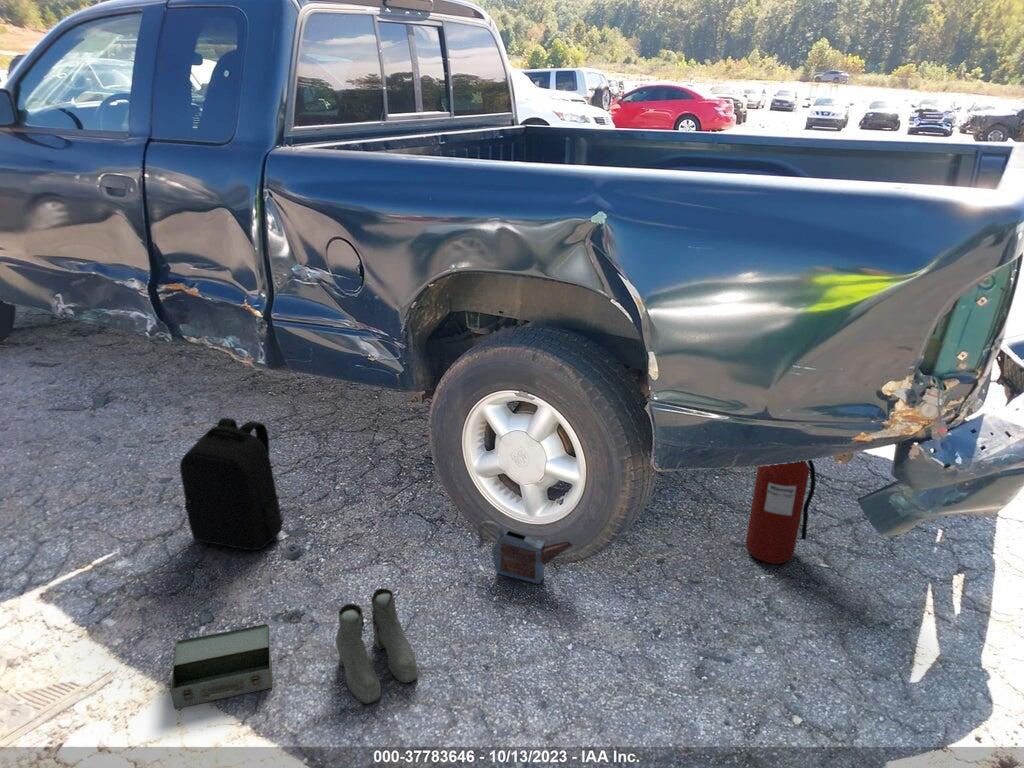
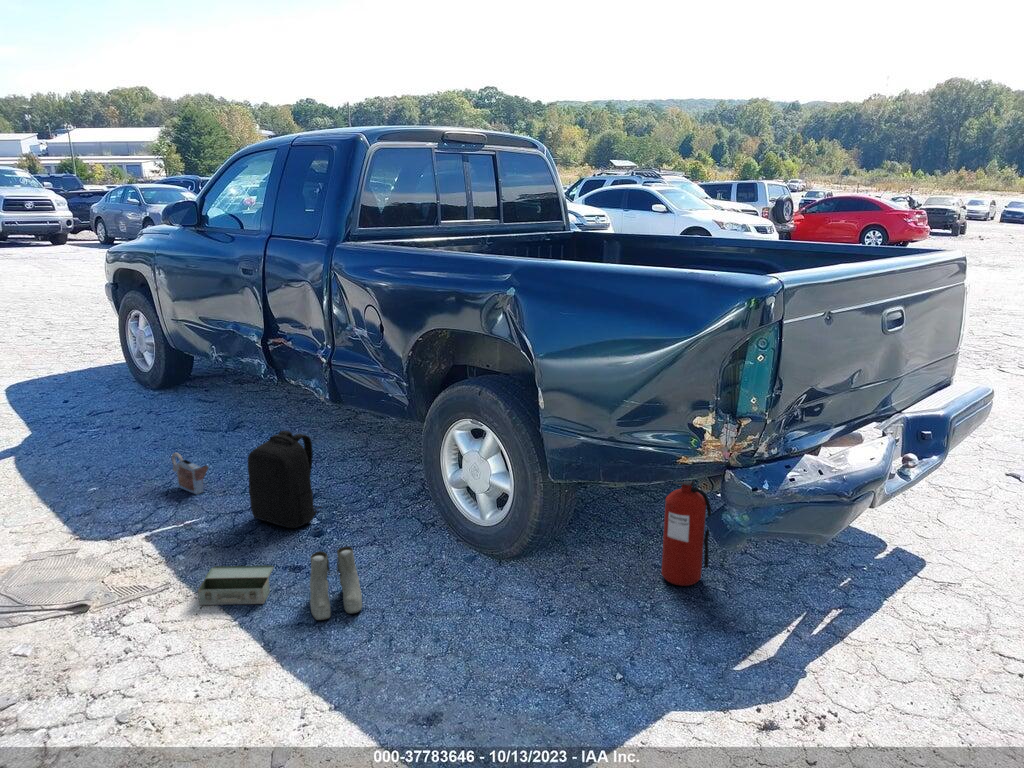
watering can: present [477,520,572,584] -> present [171,453,209,494]

